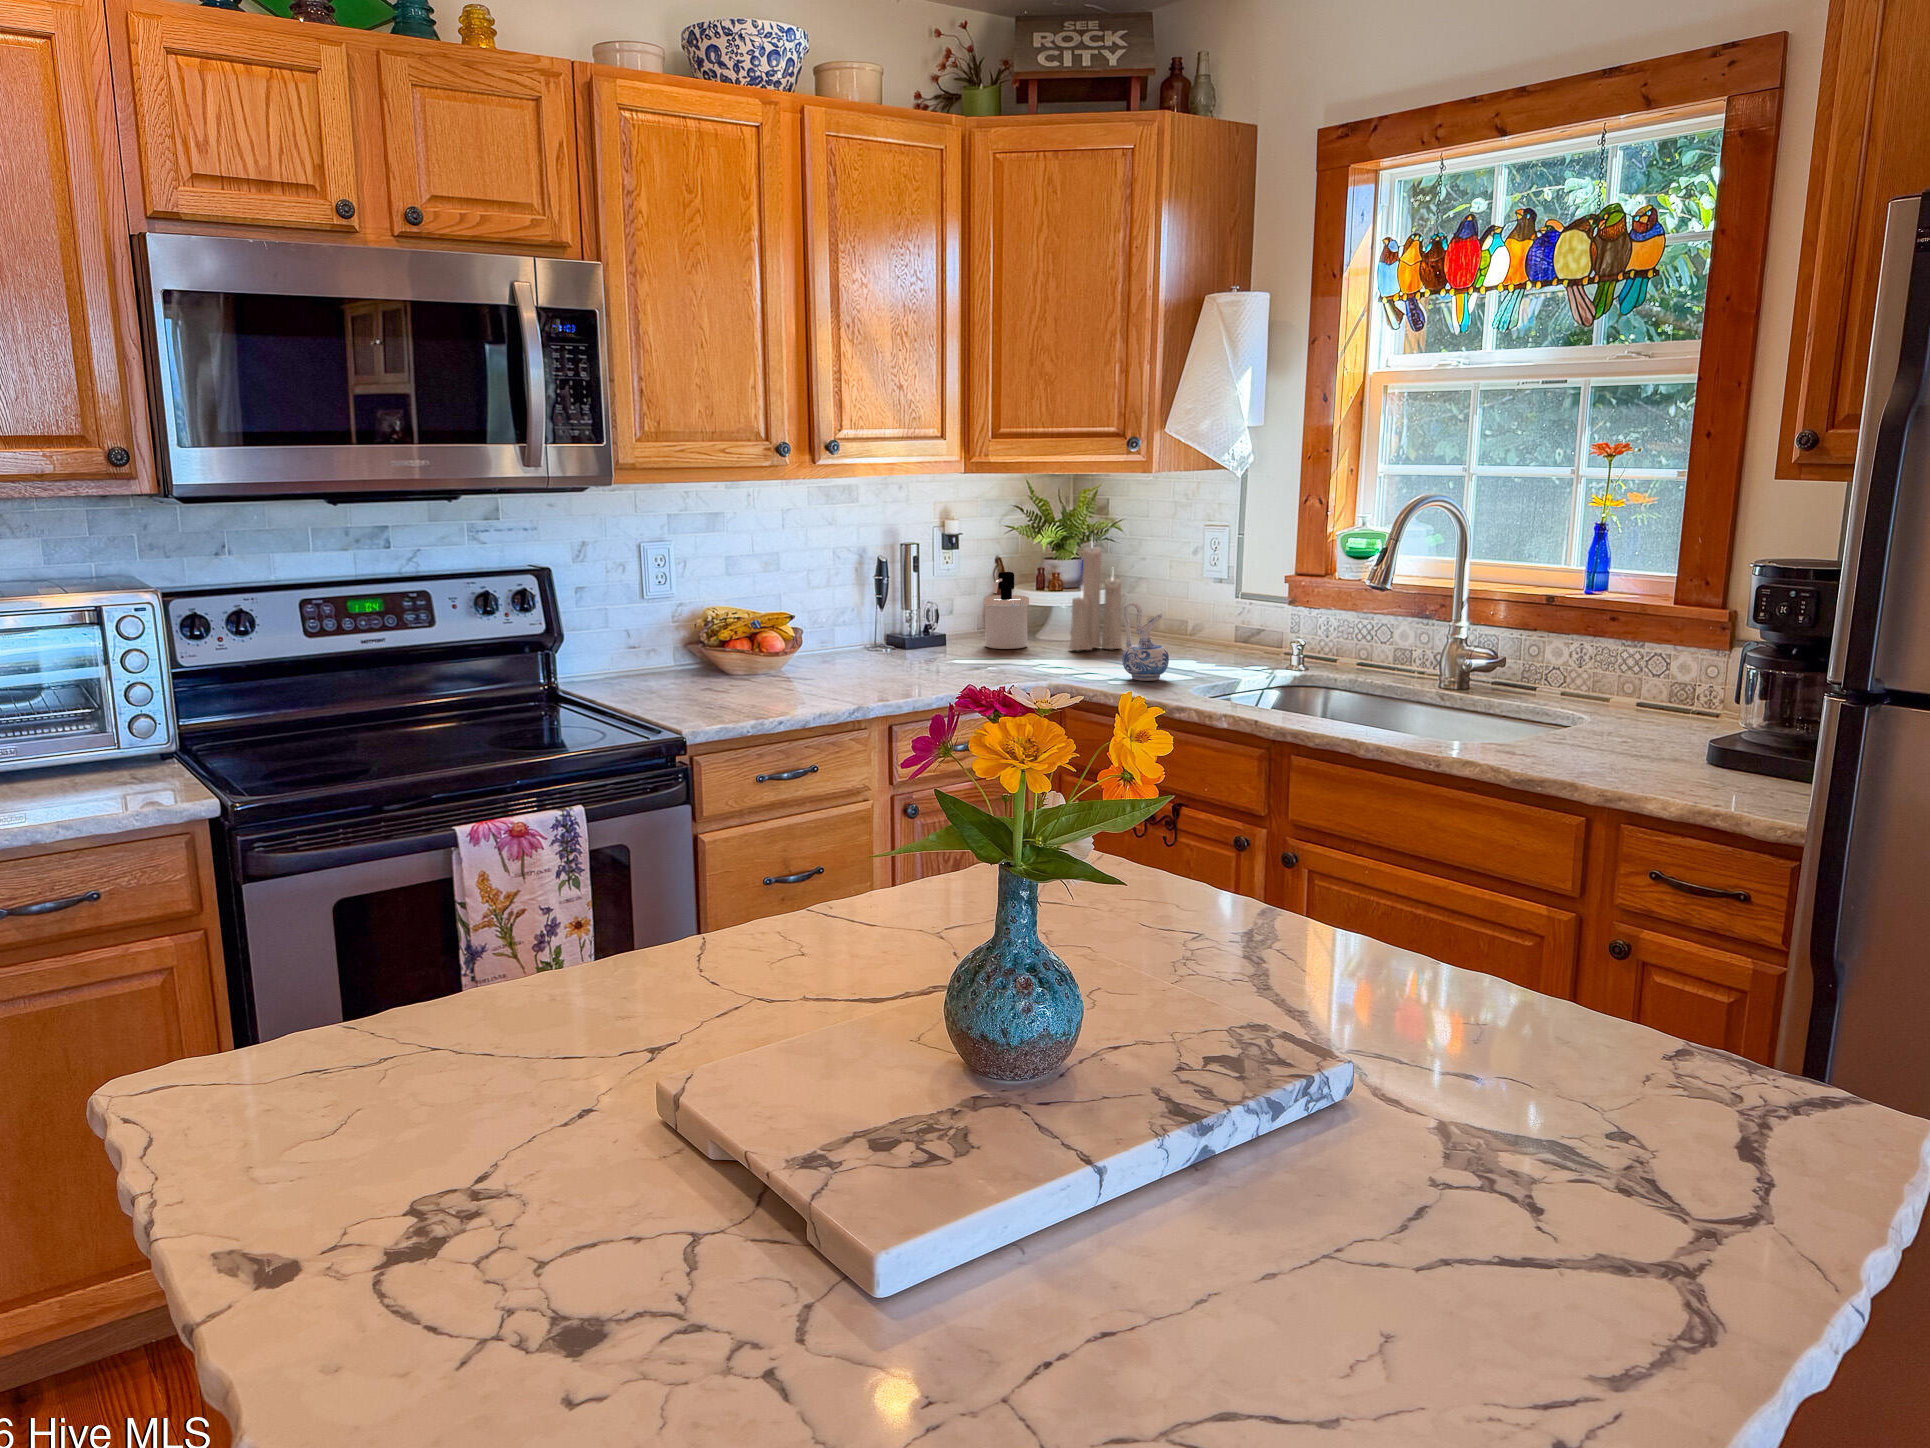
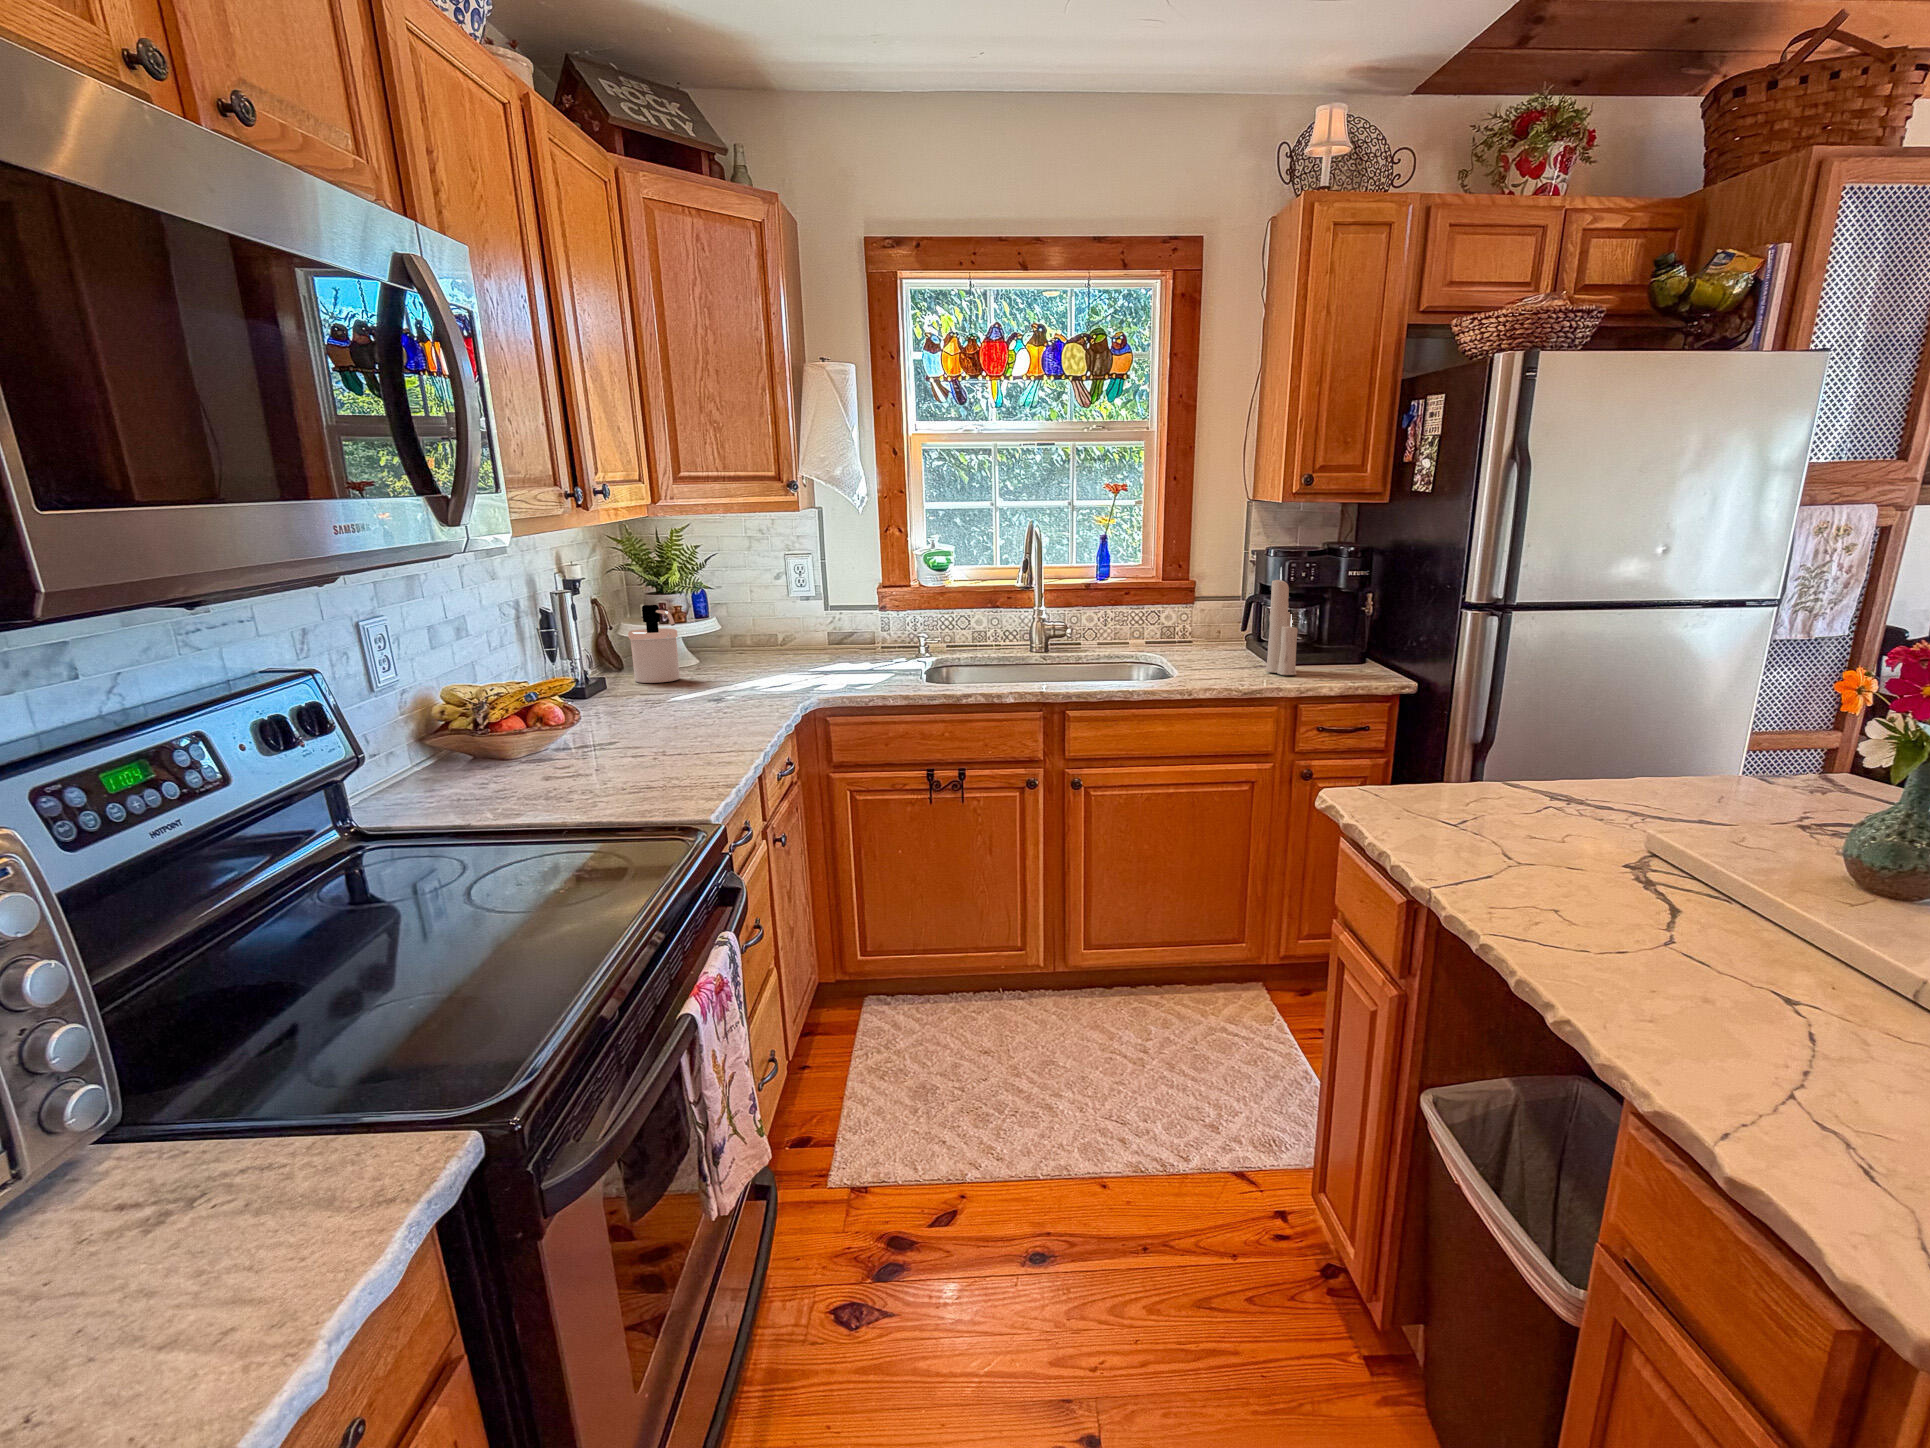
candle: present [1069,545,1122,651] -> present [1265,568,1298,675]
ceramic pitcher: present [1122,602,1169,681] -> none [853,614,893,682]

